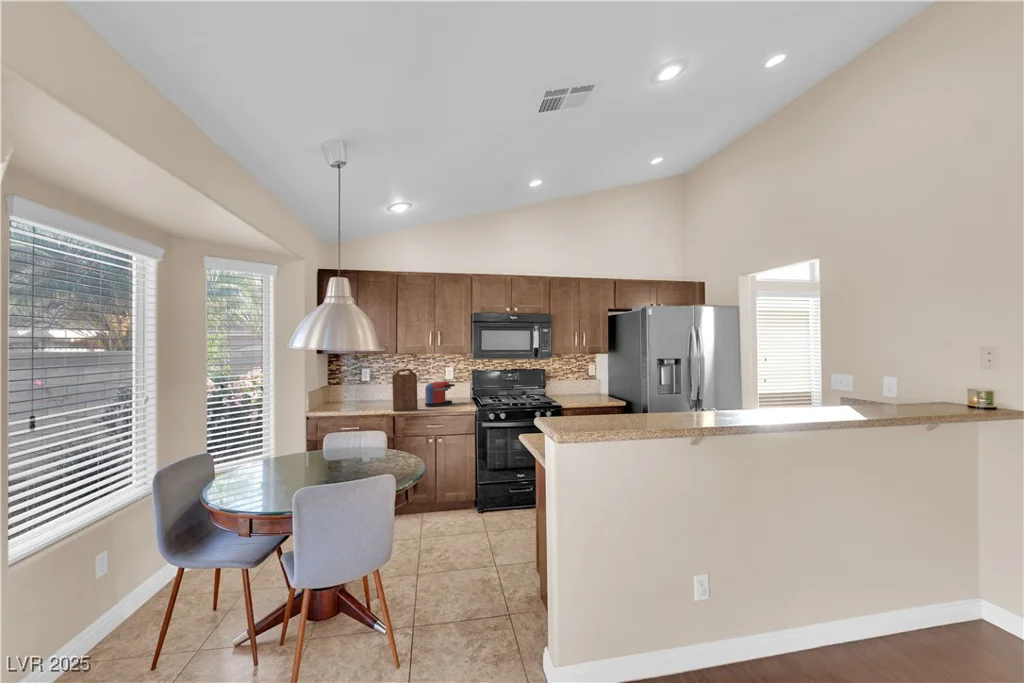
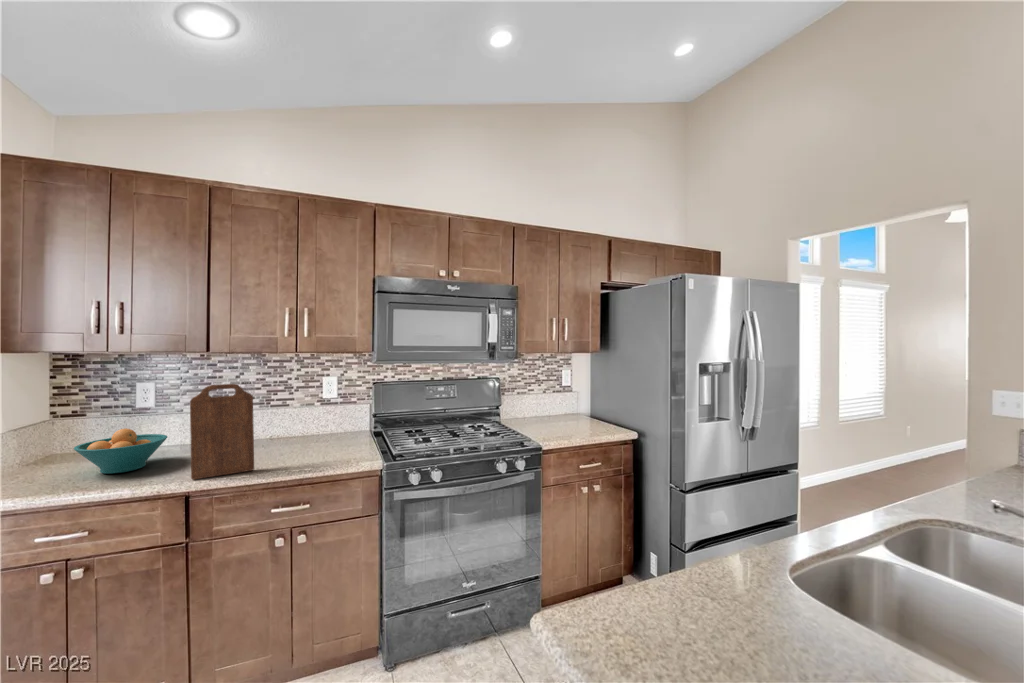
coffee maker: present [425,381,455,406] -> none [274,406,340,460]
fruit bowl: none [346,389,380,408] -> present [74,429,167,474]

